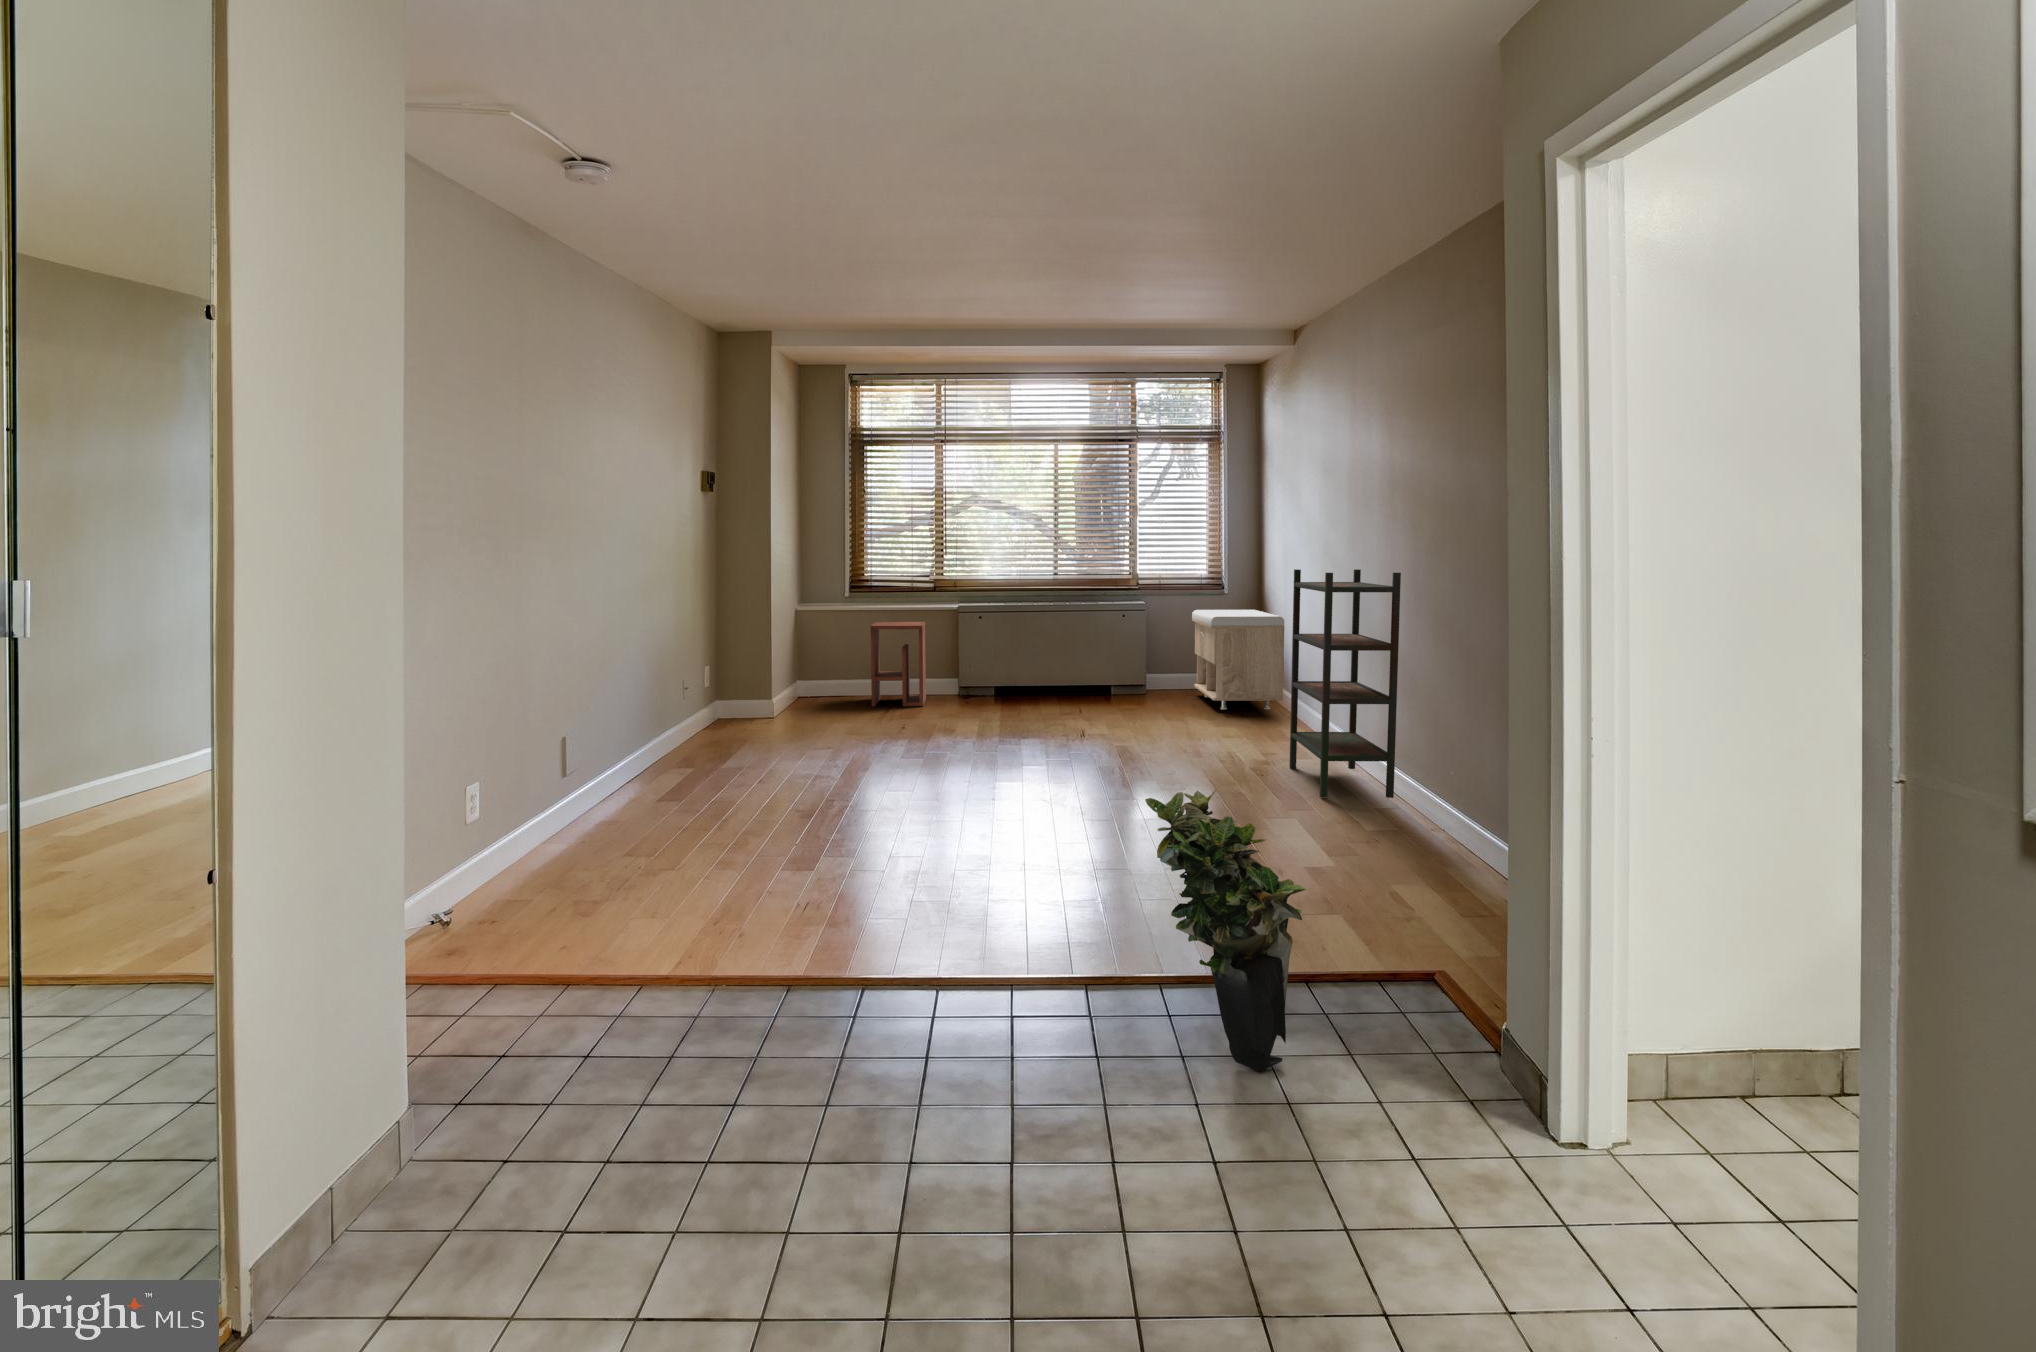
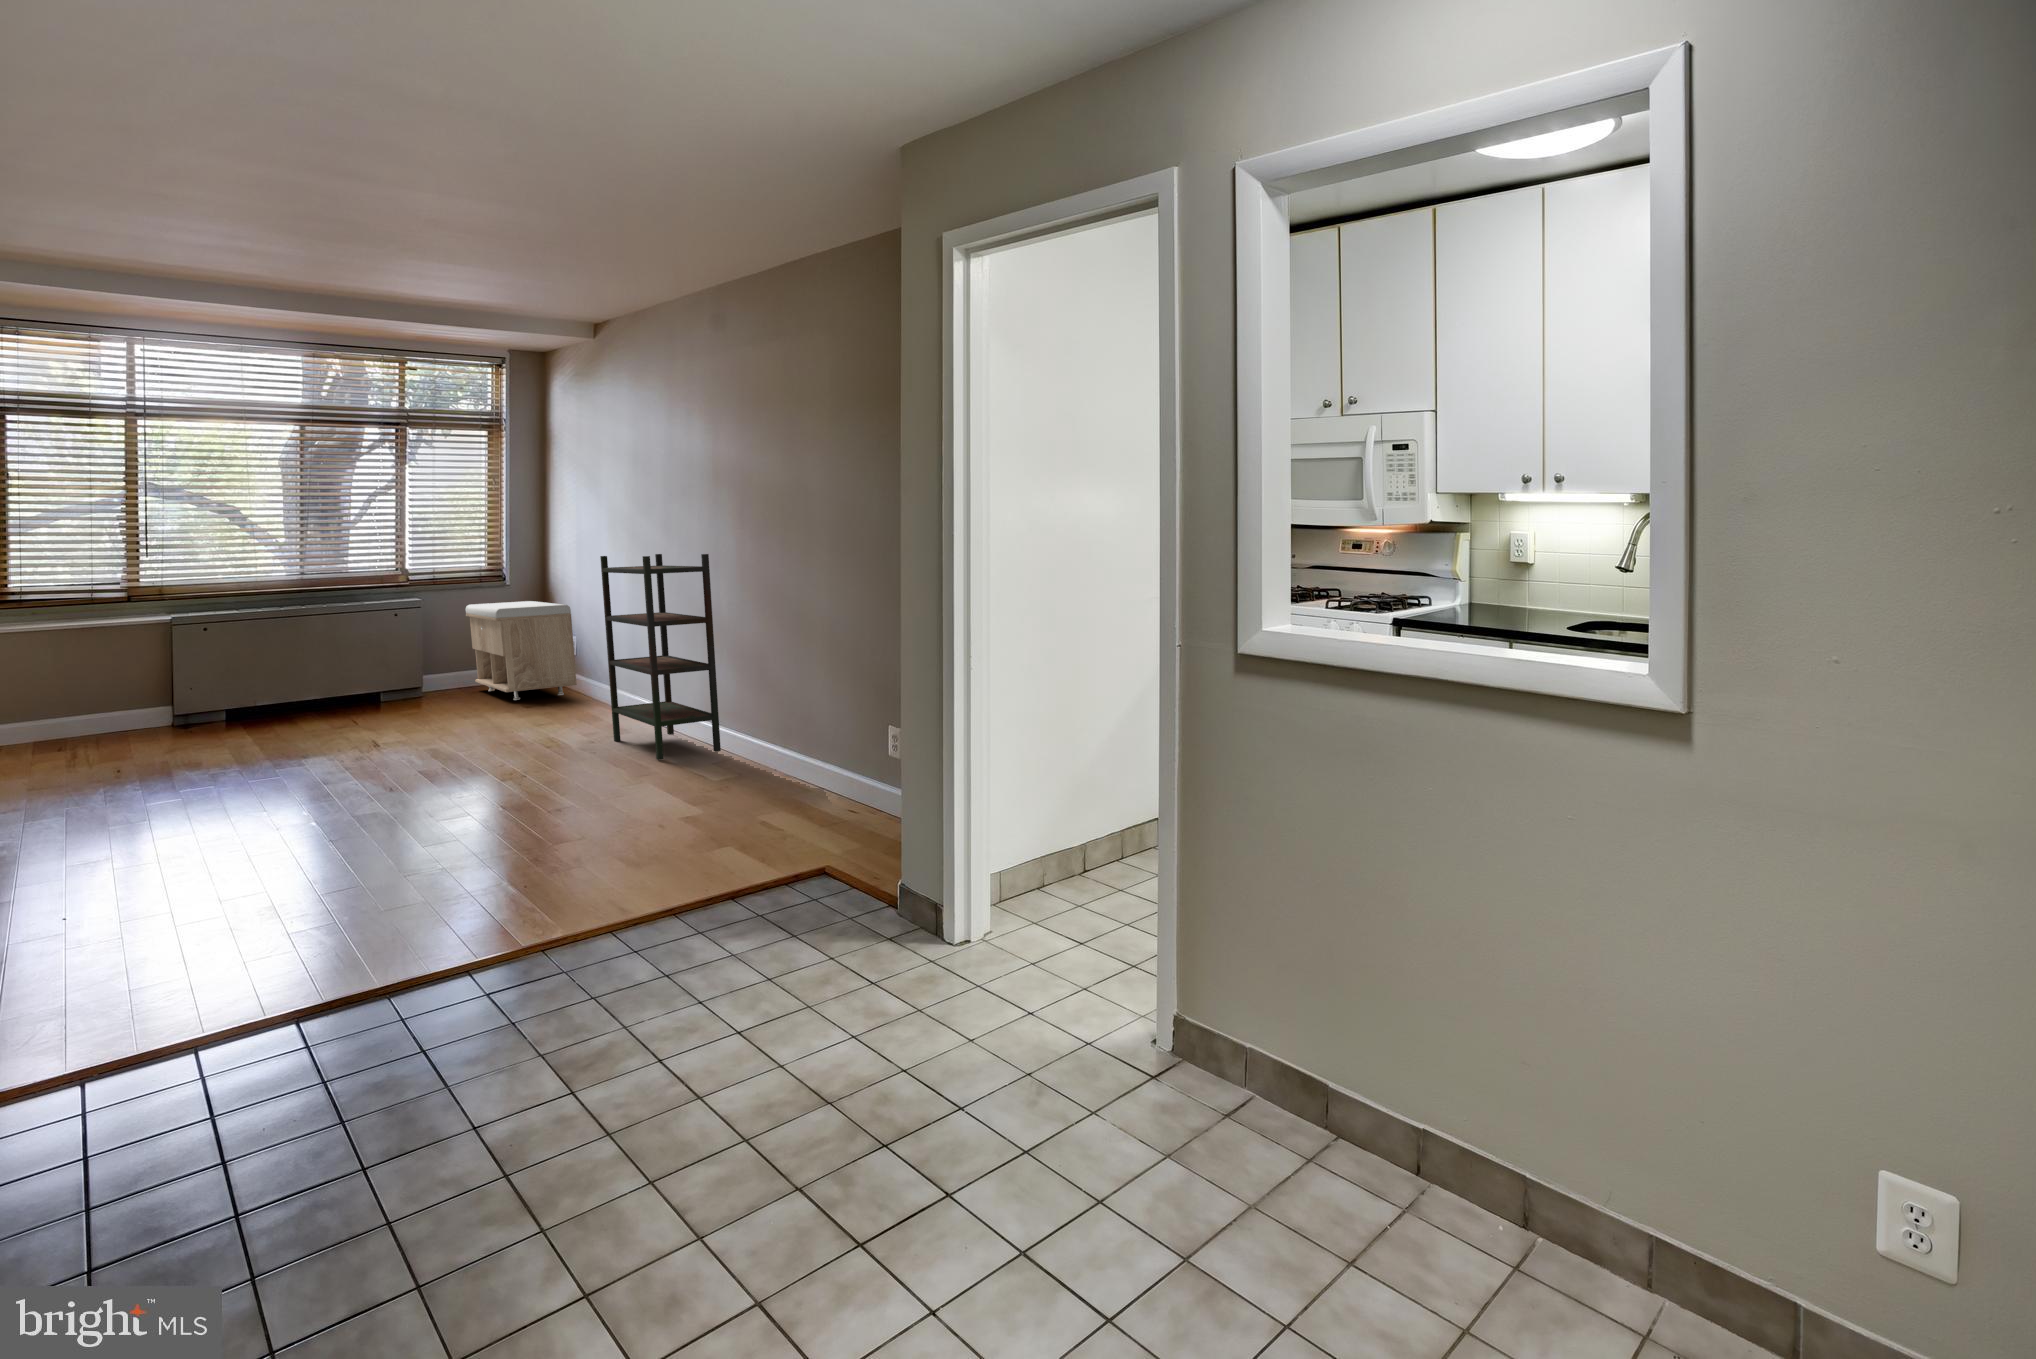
side table: present [871,622,926,706] -> none [49,638,141,744]
potted plant: present [1145,790,1306,1072] -> none [600,735,752,962]

